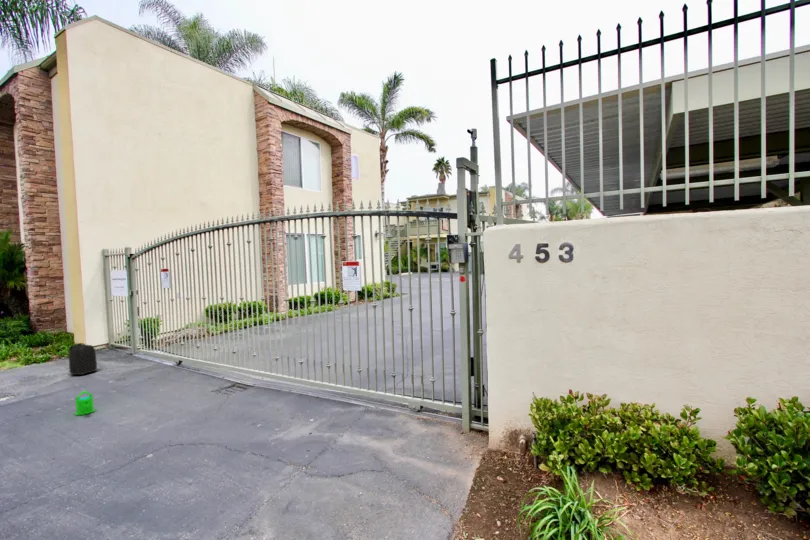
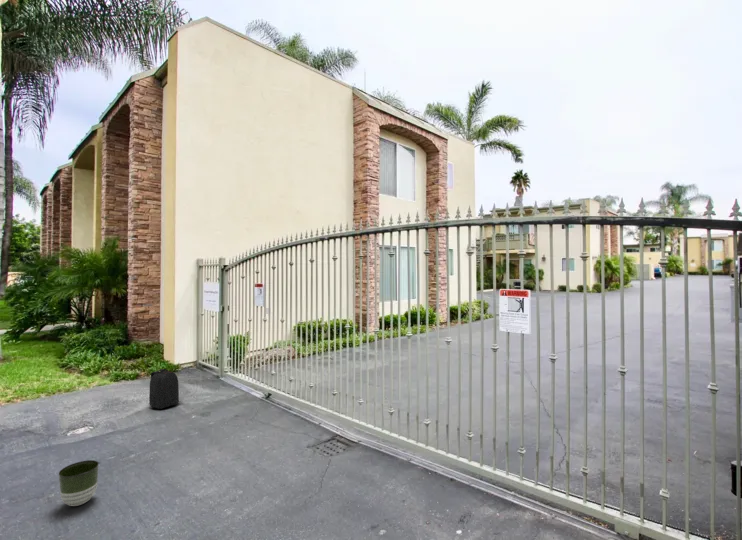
watering can: present [75,391,95,415] -> none [132,462,160,500]
planter: none [17,394,47,423] -> present [59,460,99,506]

